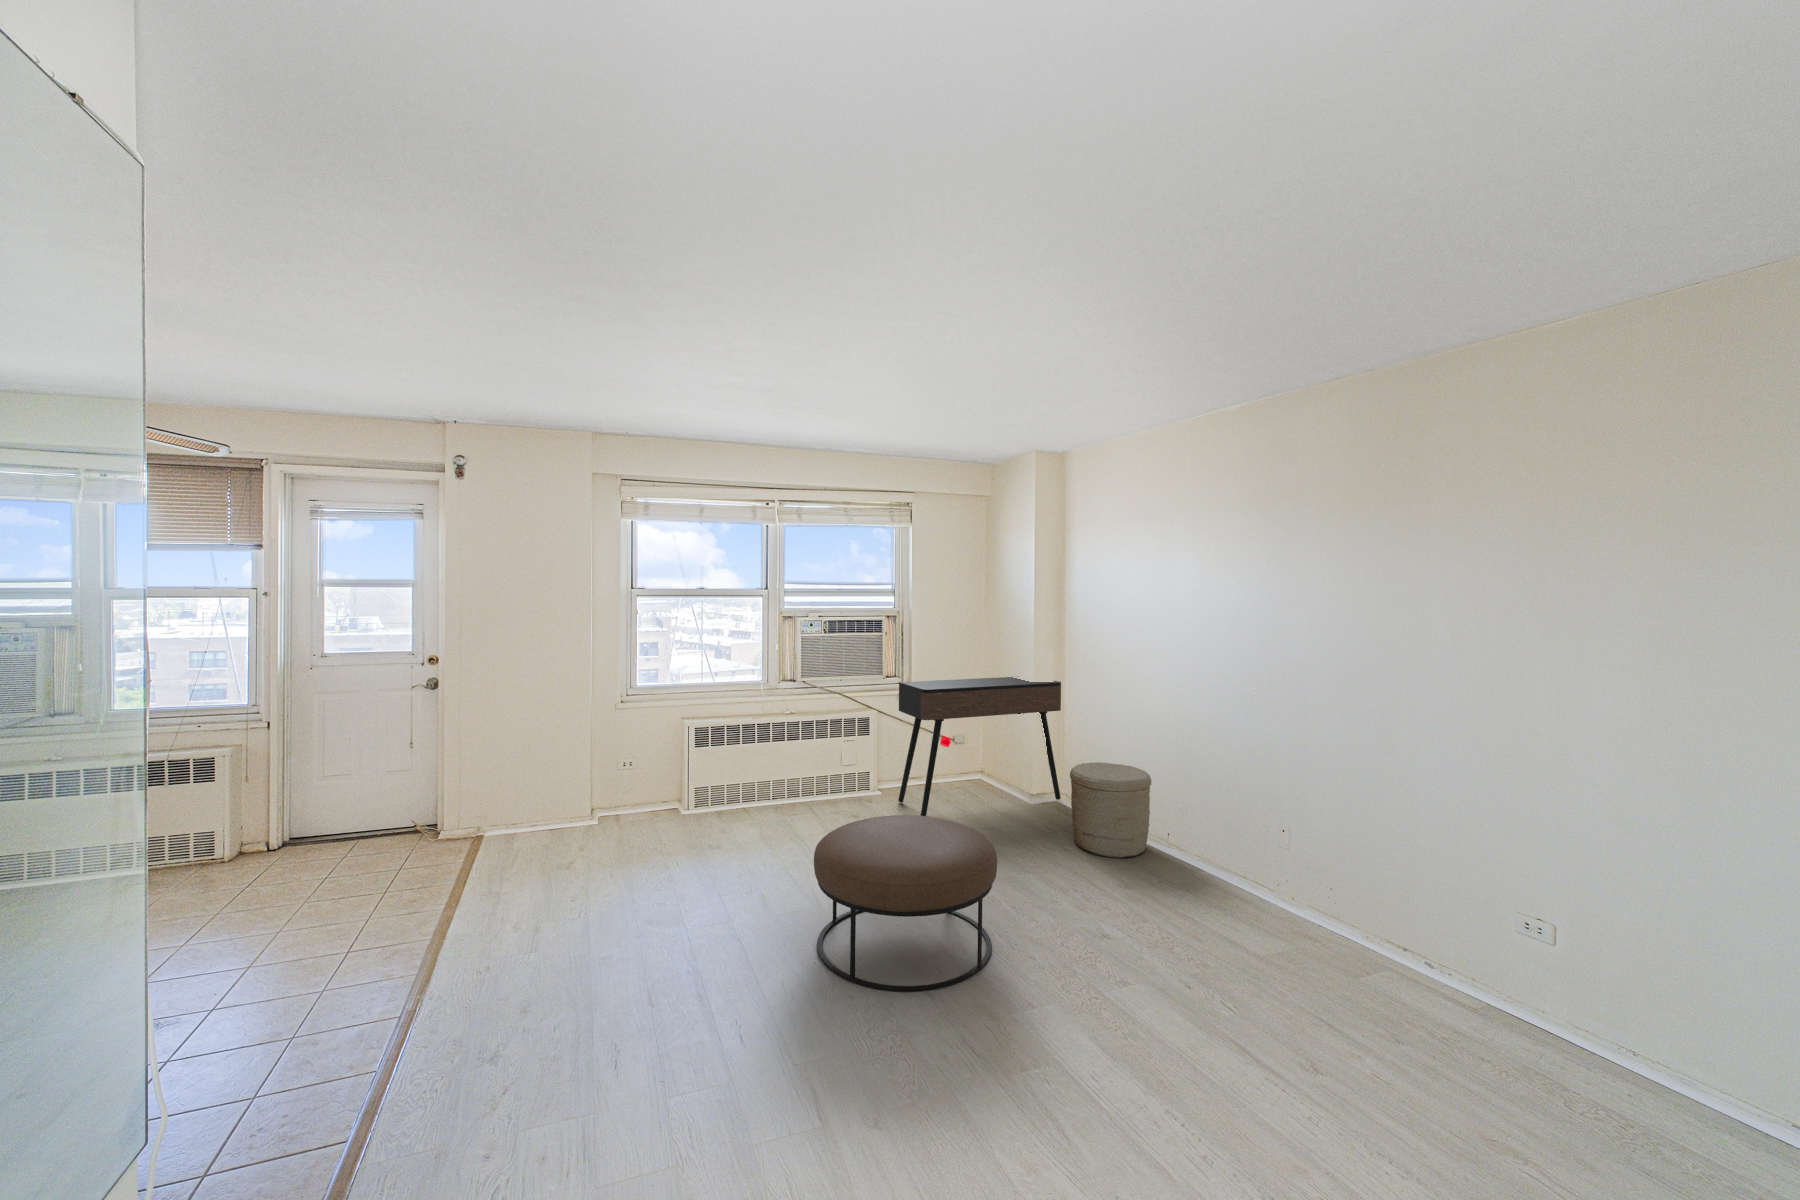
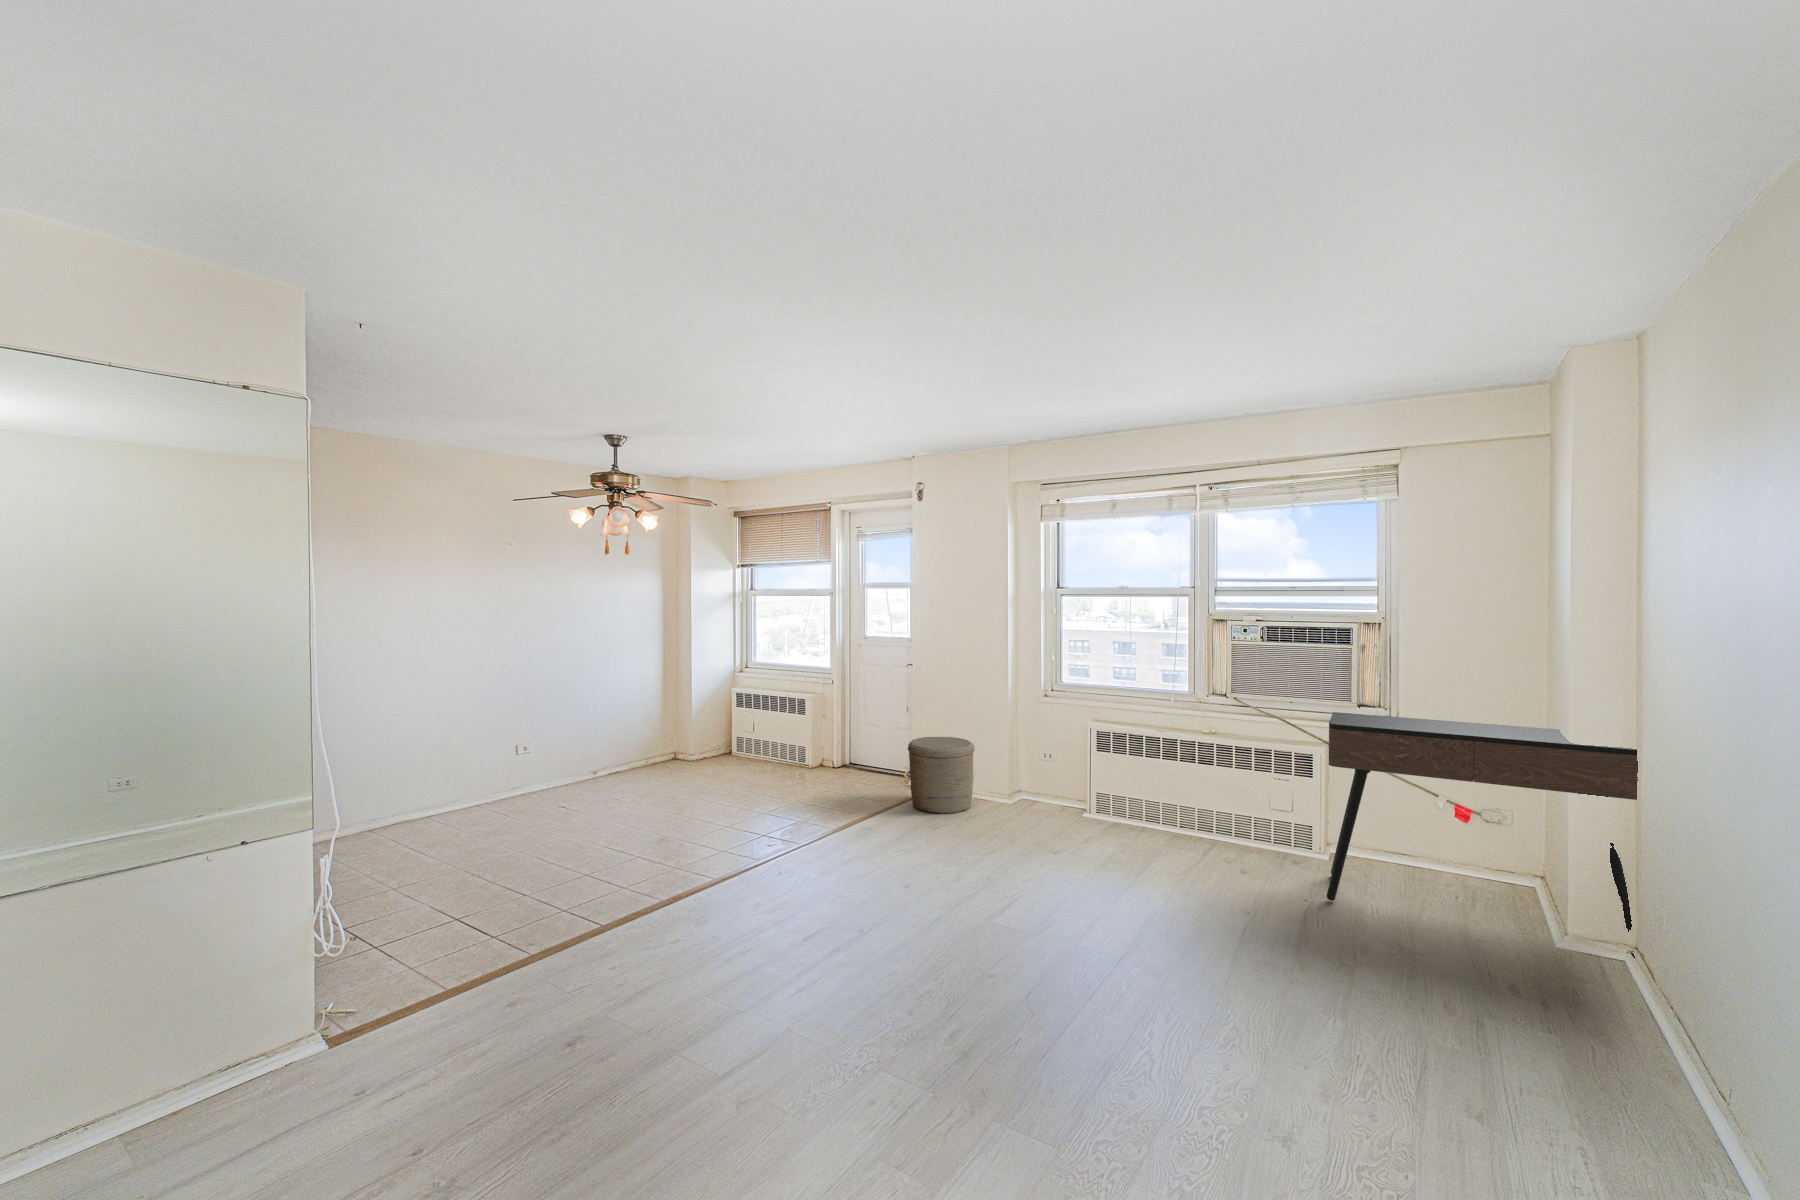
woven basket: present [1070,762,1151,858] -> present [908,737,974,814]
ottoman: present [814,815,997,991] -> none [962,844,1178,1051]

